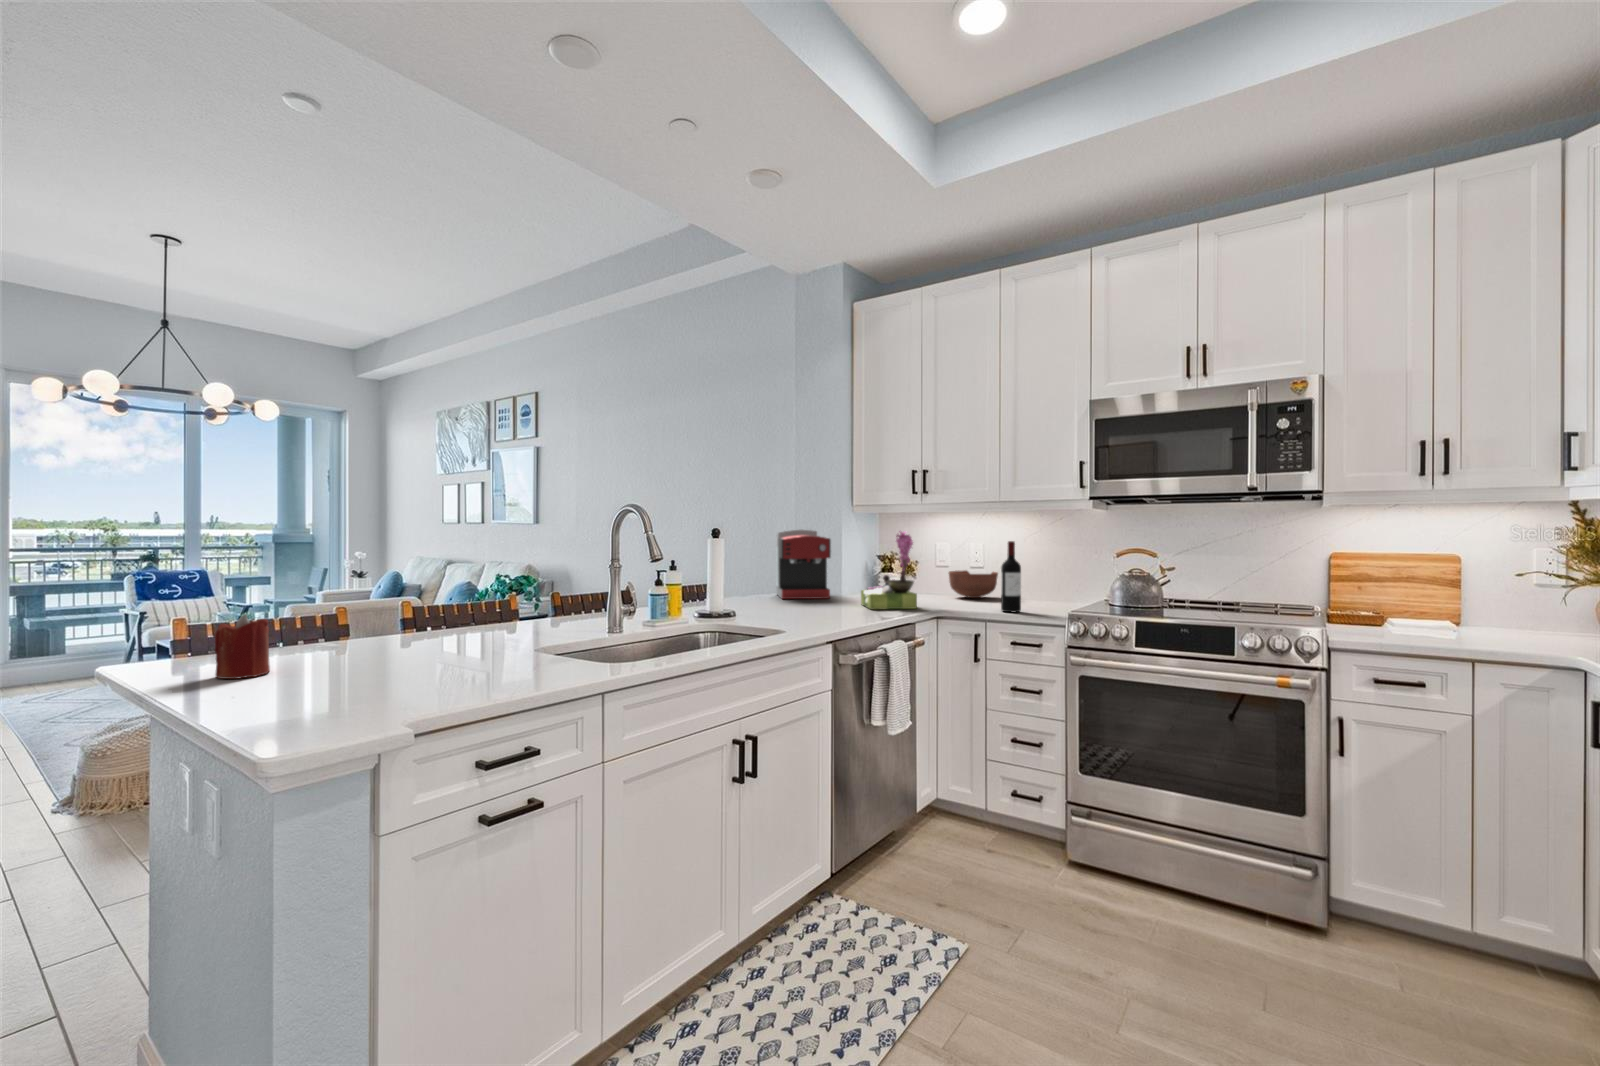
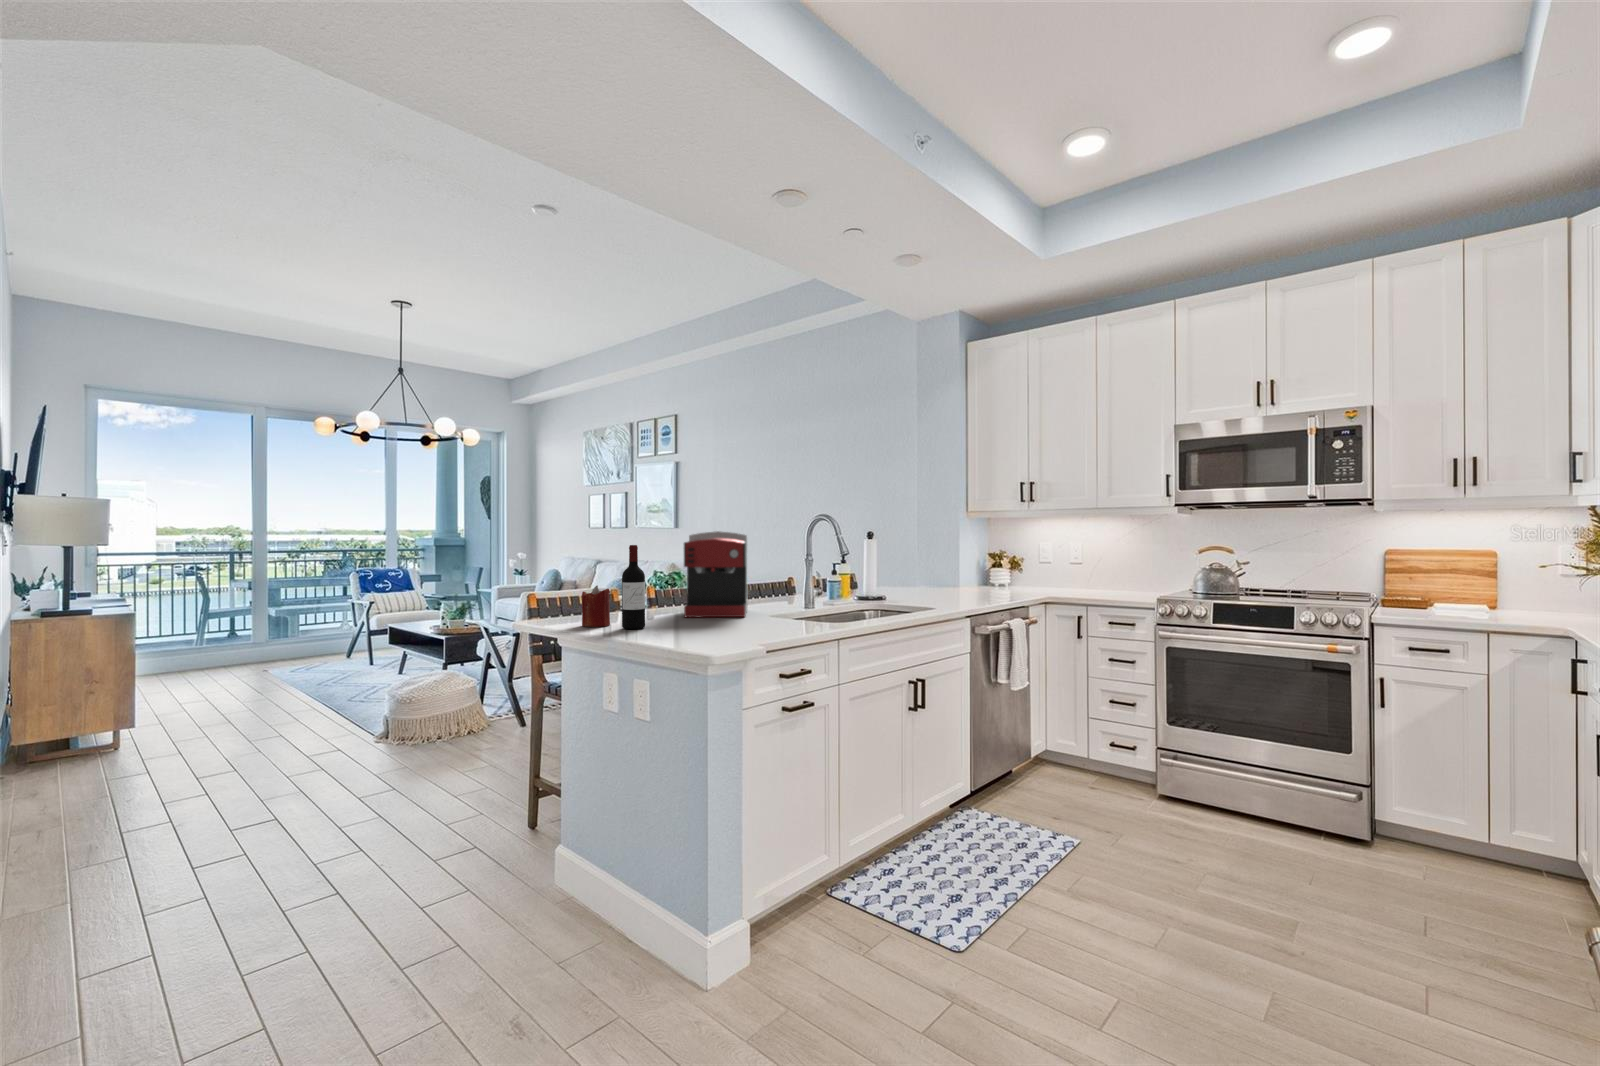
coffee maker: present [776,530,831,599] -> present [684,531,747,617]
flower arrangement: present [861,531,917,609] -> none [980,531,1029,595]
wine bottle: present [1001,541,1021,612] -> present [622,545,645,629]
bowl: present [948,570,998,598] -> none [1051,566,1095,589]

